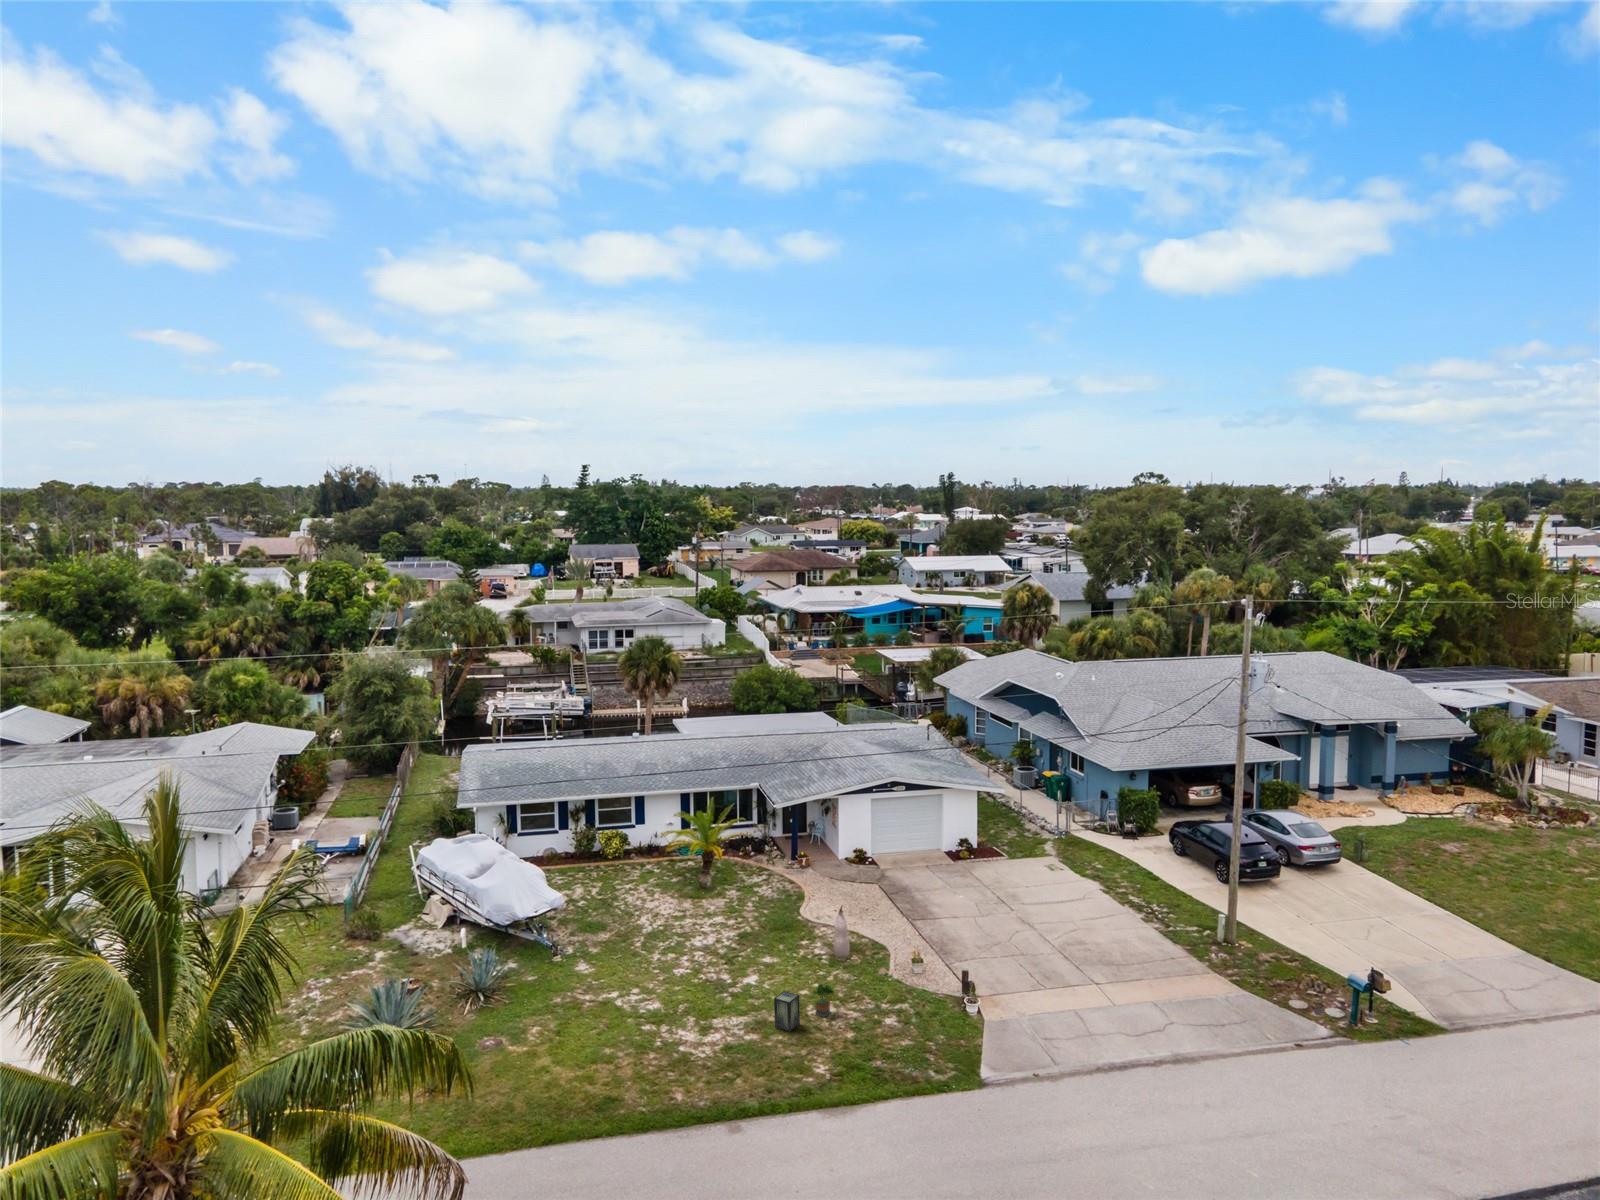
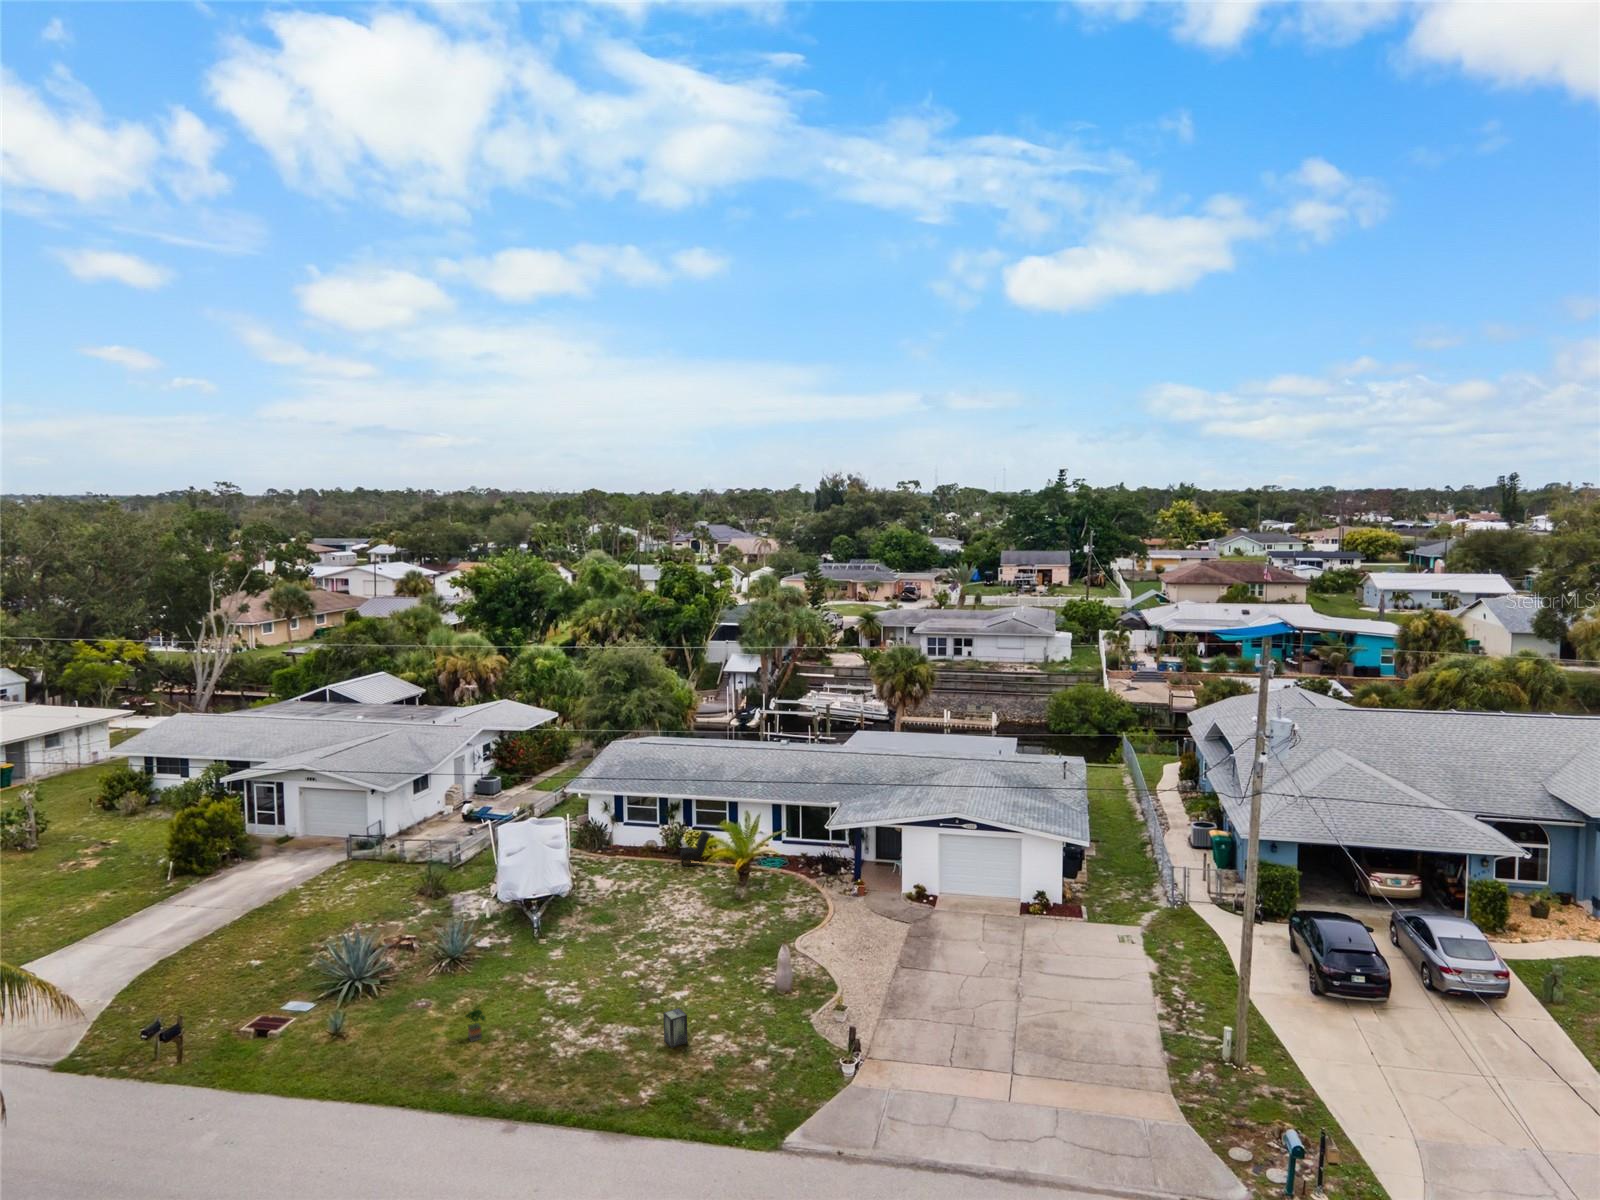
lounge chair: none [591,831,626,872] -> present [680,831,709,867]
potted tree: present [813,984,834,1017] -> present [465,1009,485,1042]

